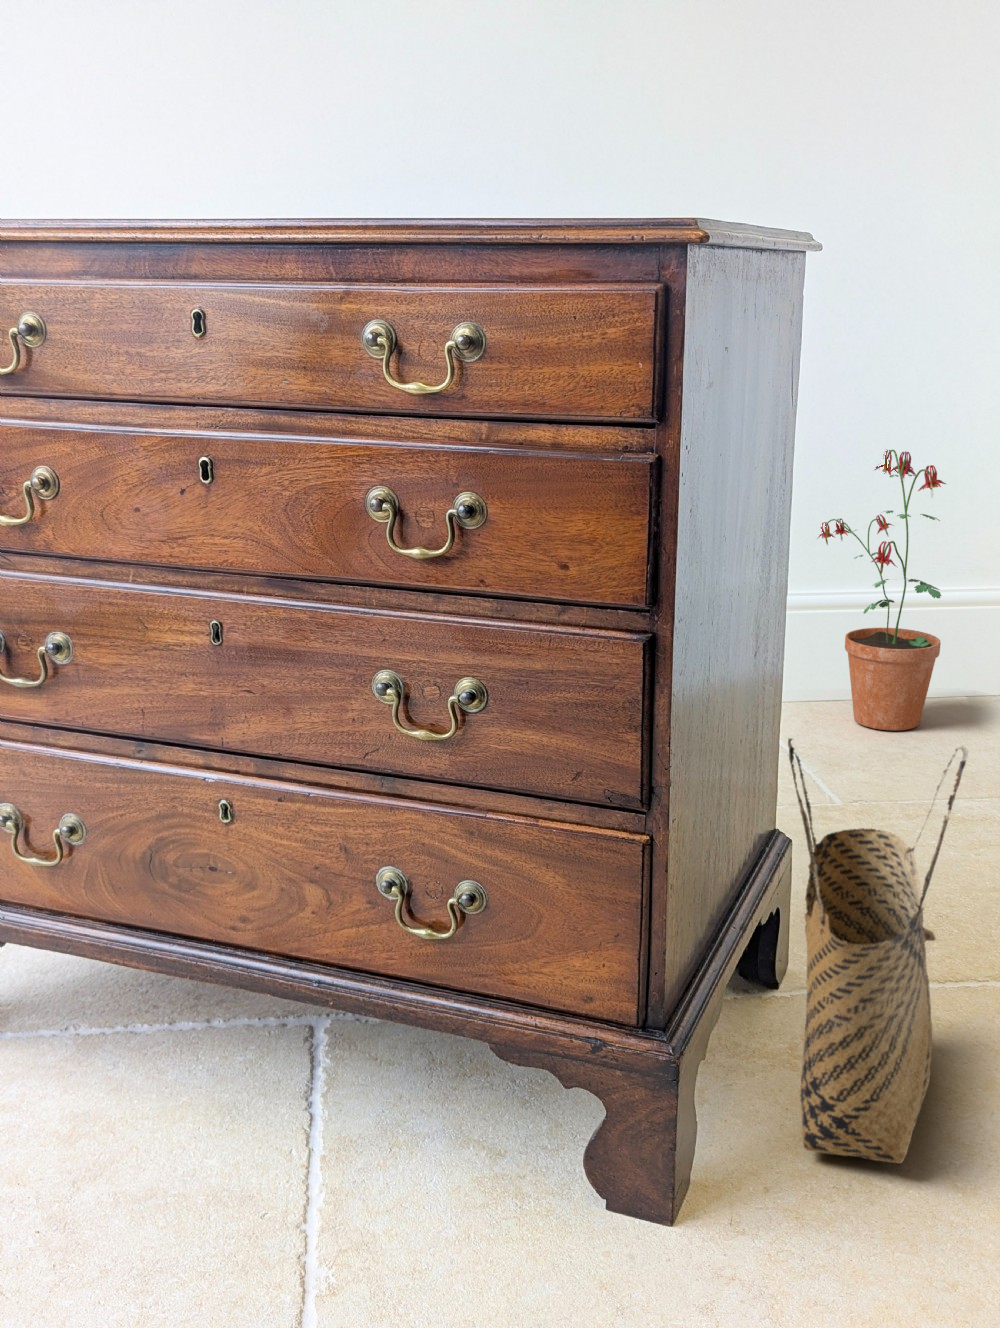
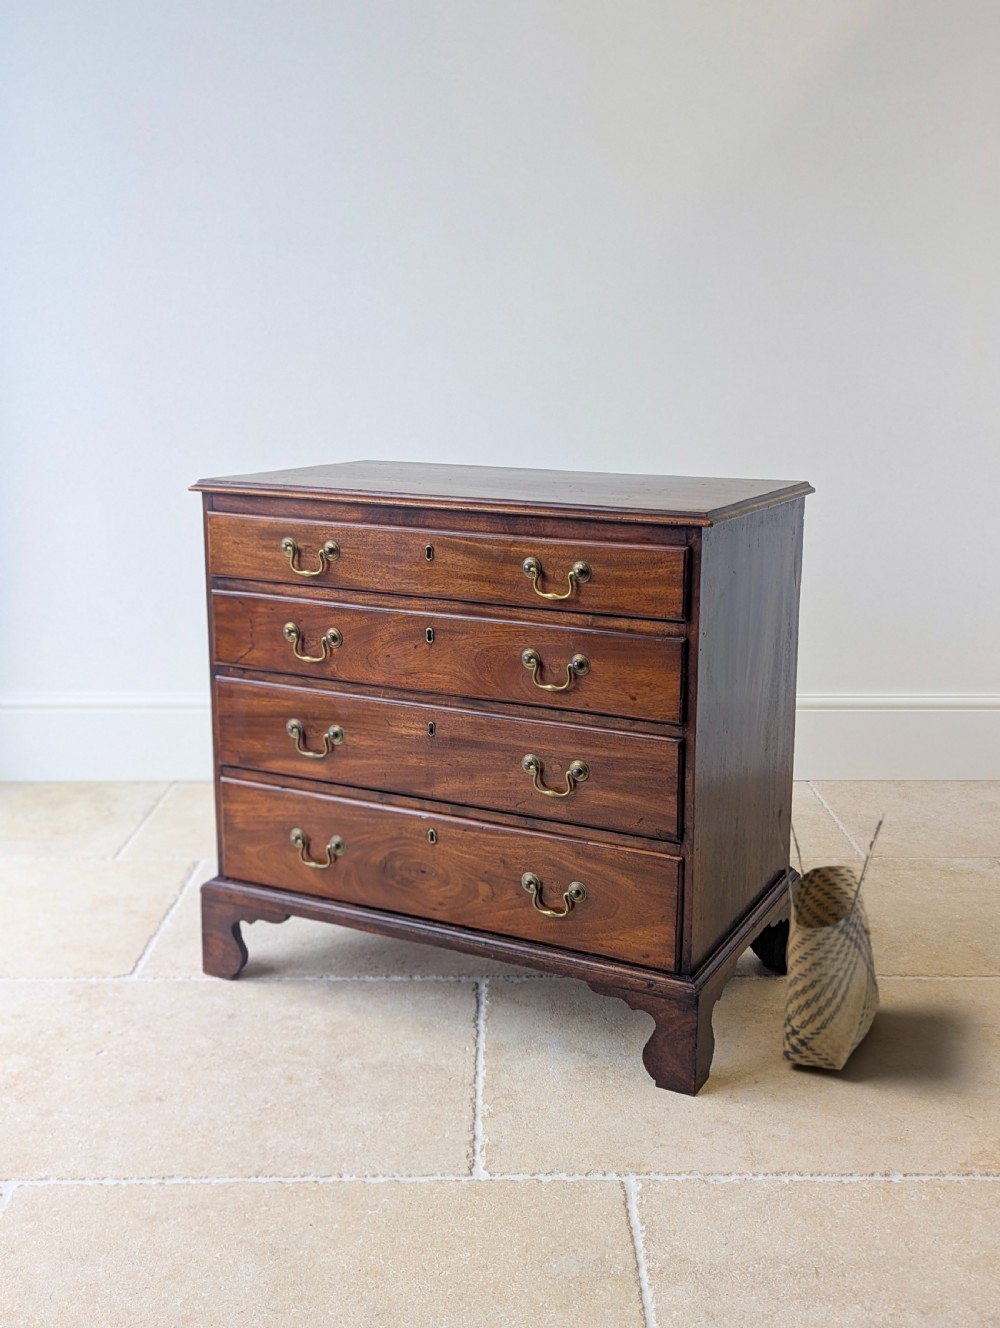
potted plant: present [818,450,946,730] -> none [865,592,964,809]

